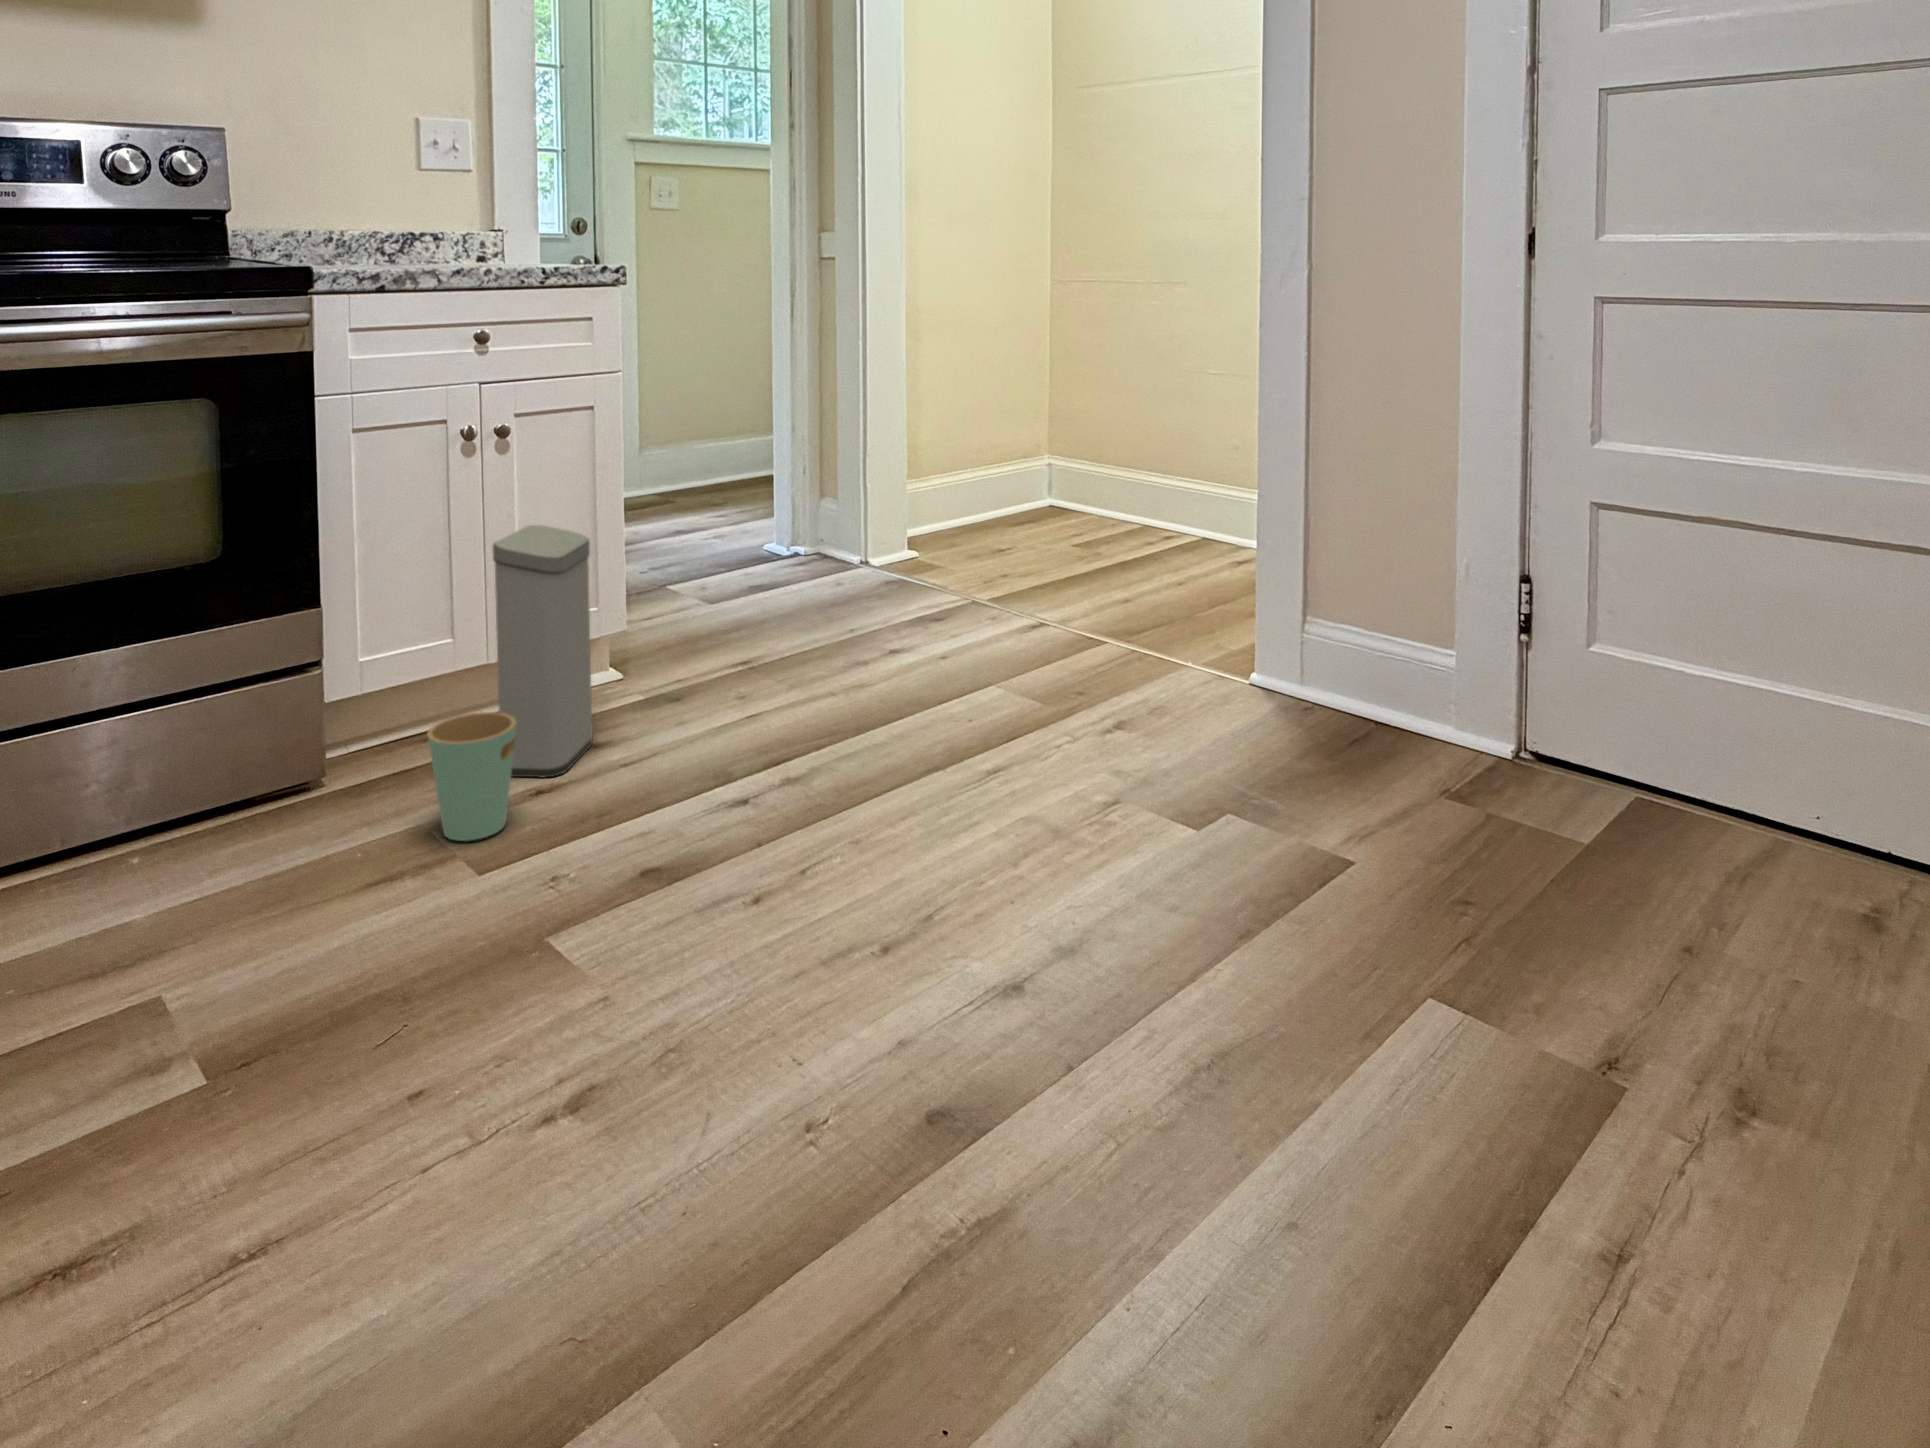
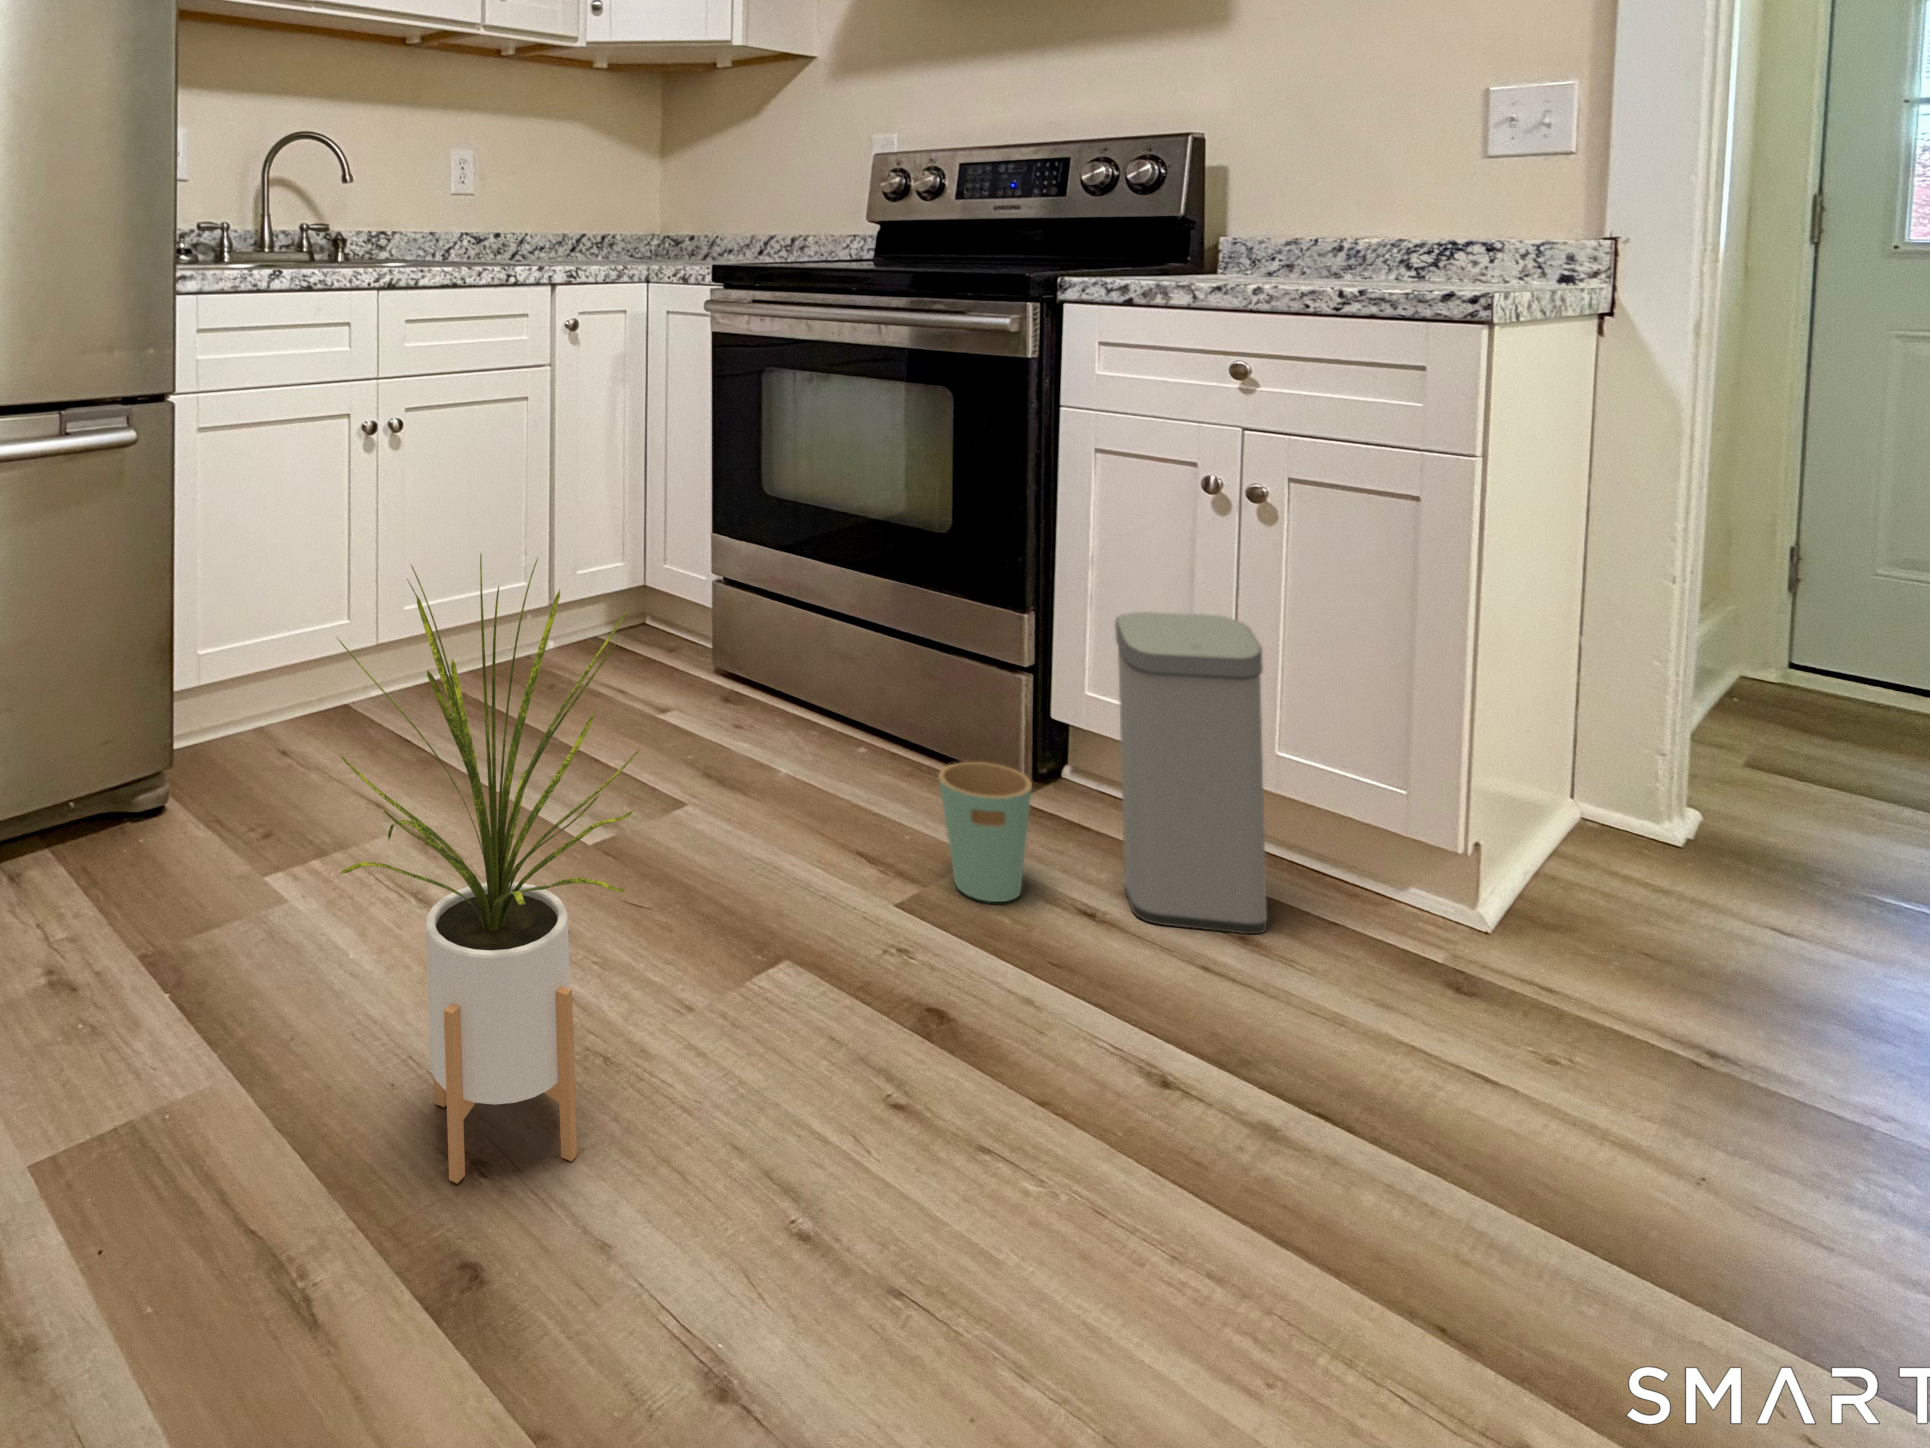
house plant: none [617,520,941,1139] -> present [337,554,640,1184]

